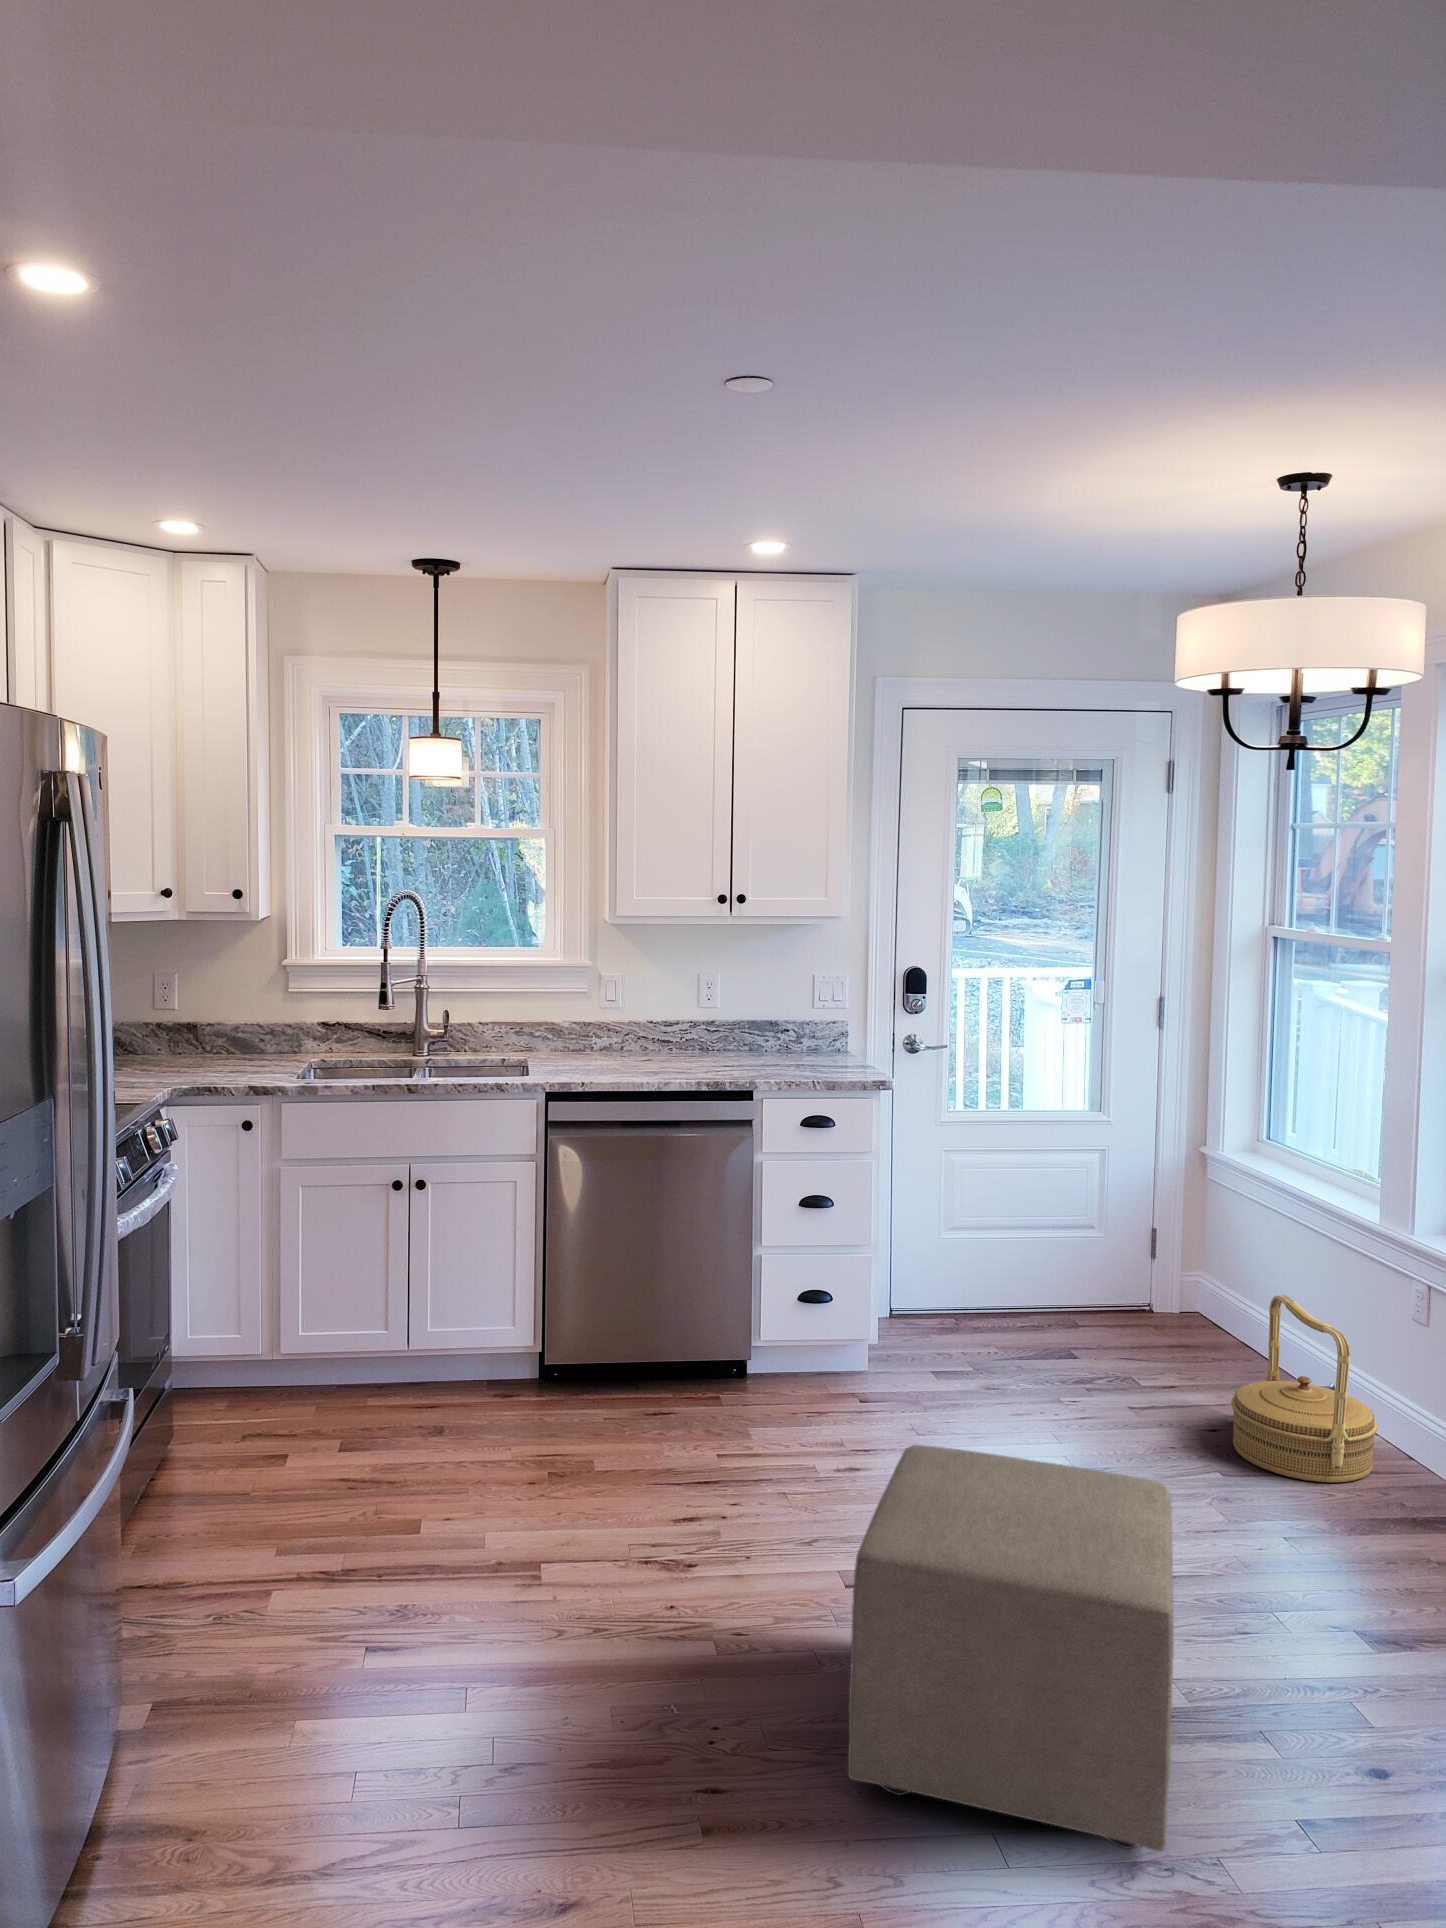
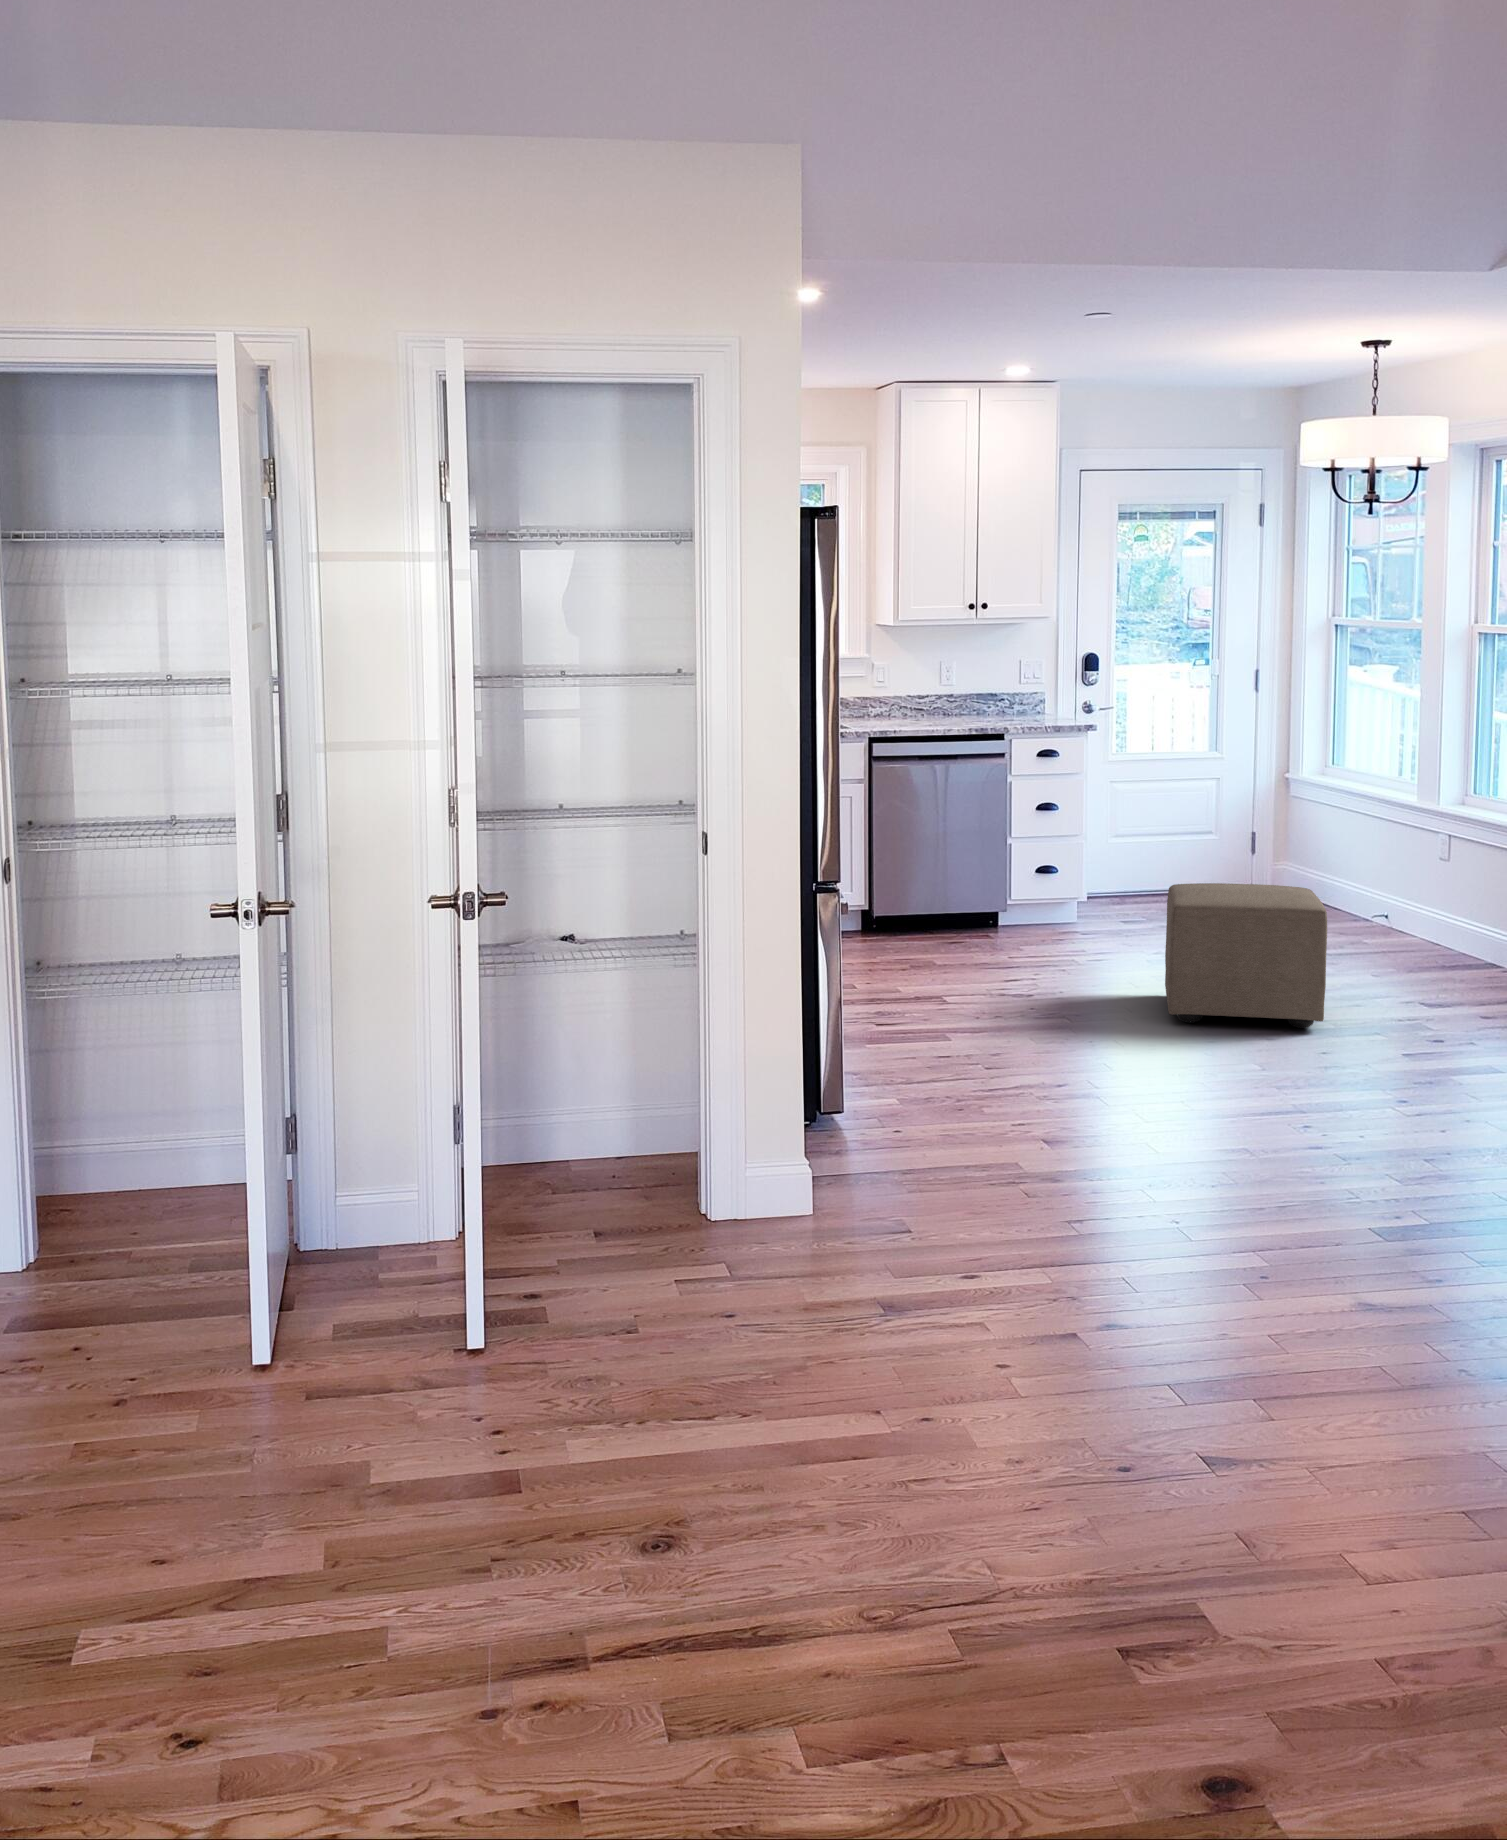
woven basket: present [1231,1295,1378,1483] -> none [1320,846,1410,946]

